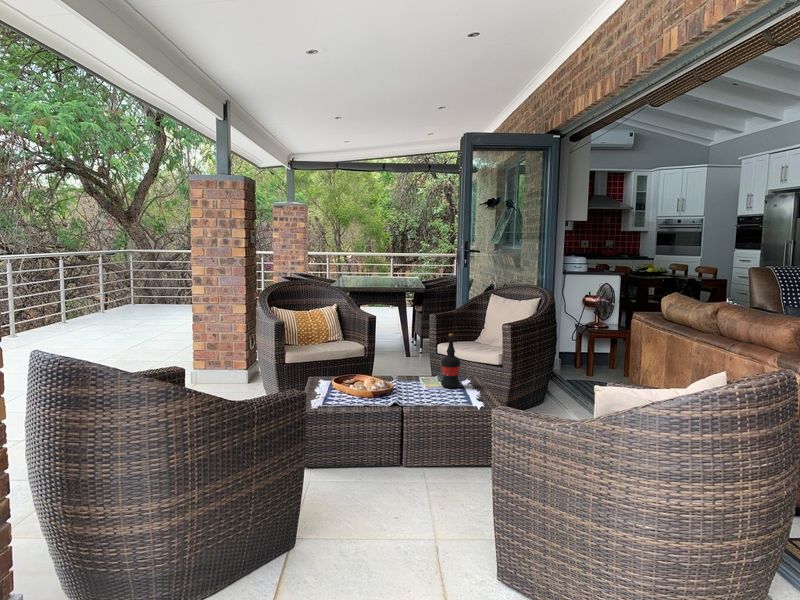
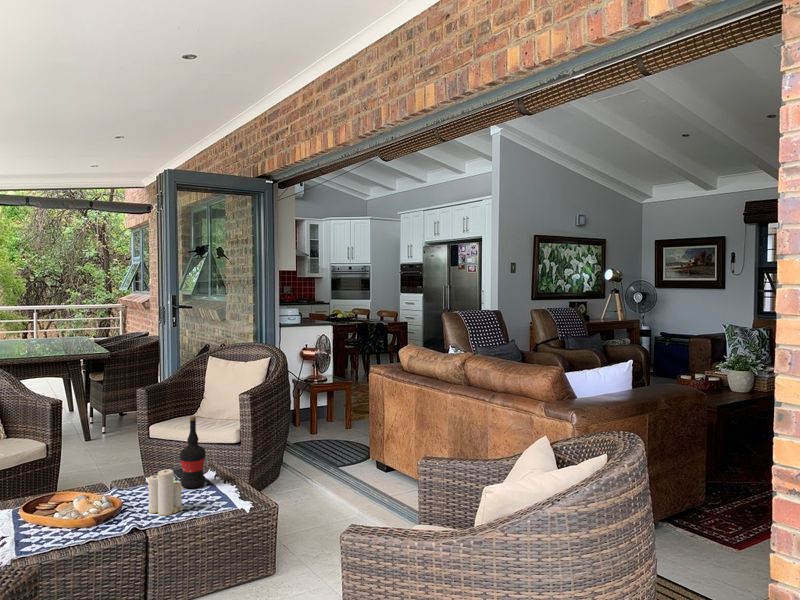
candle: none [412,365,434,400] -> present [148,469,183,516]

